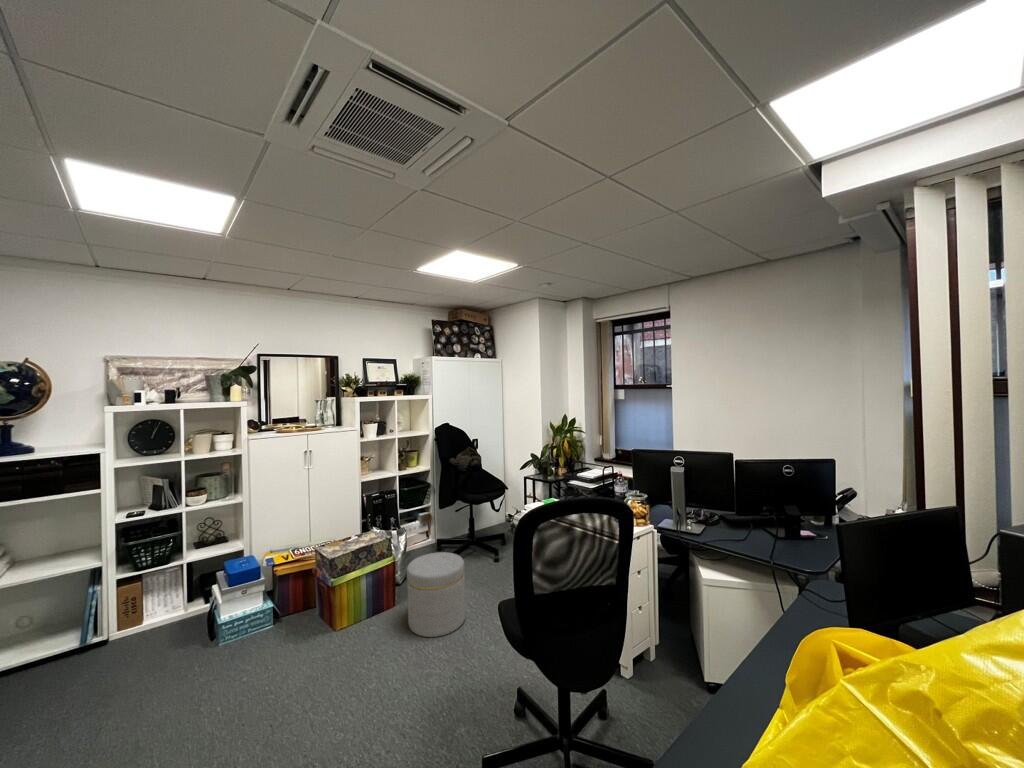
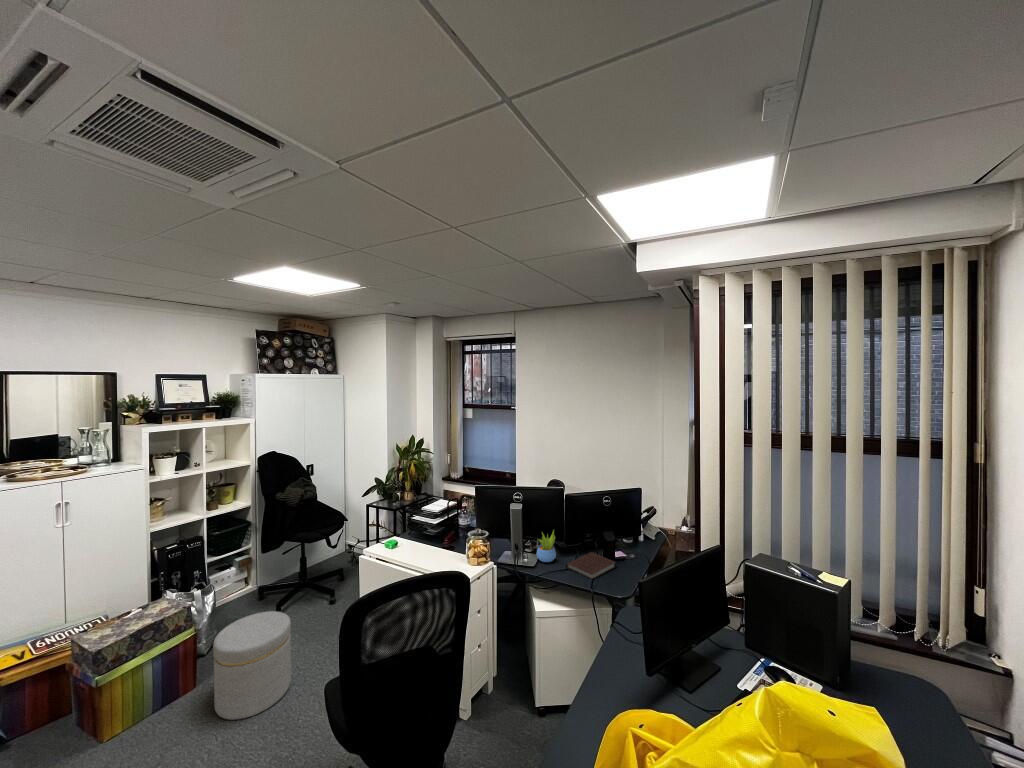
succulent plant: none [707,500,731,536] -> present [537,531,556,562]
notebook: none [745,531,815,557] -> present [566,552,616,580]

